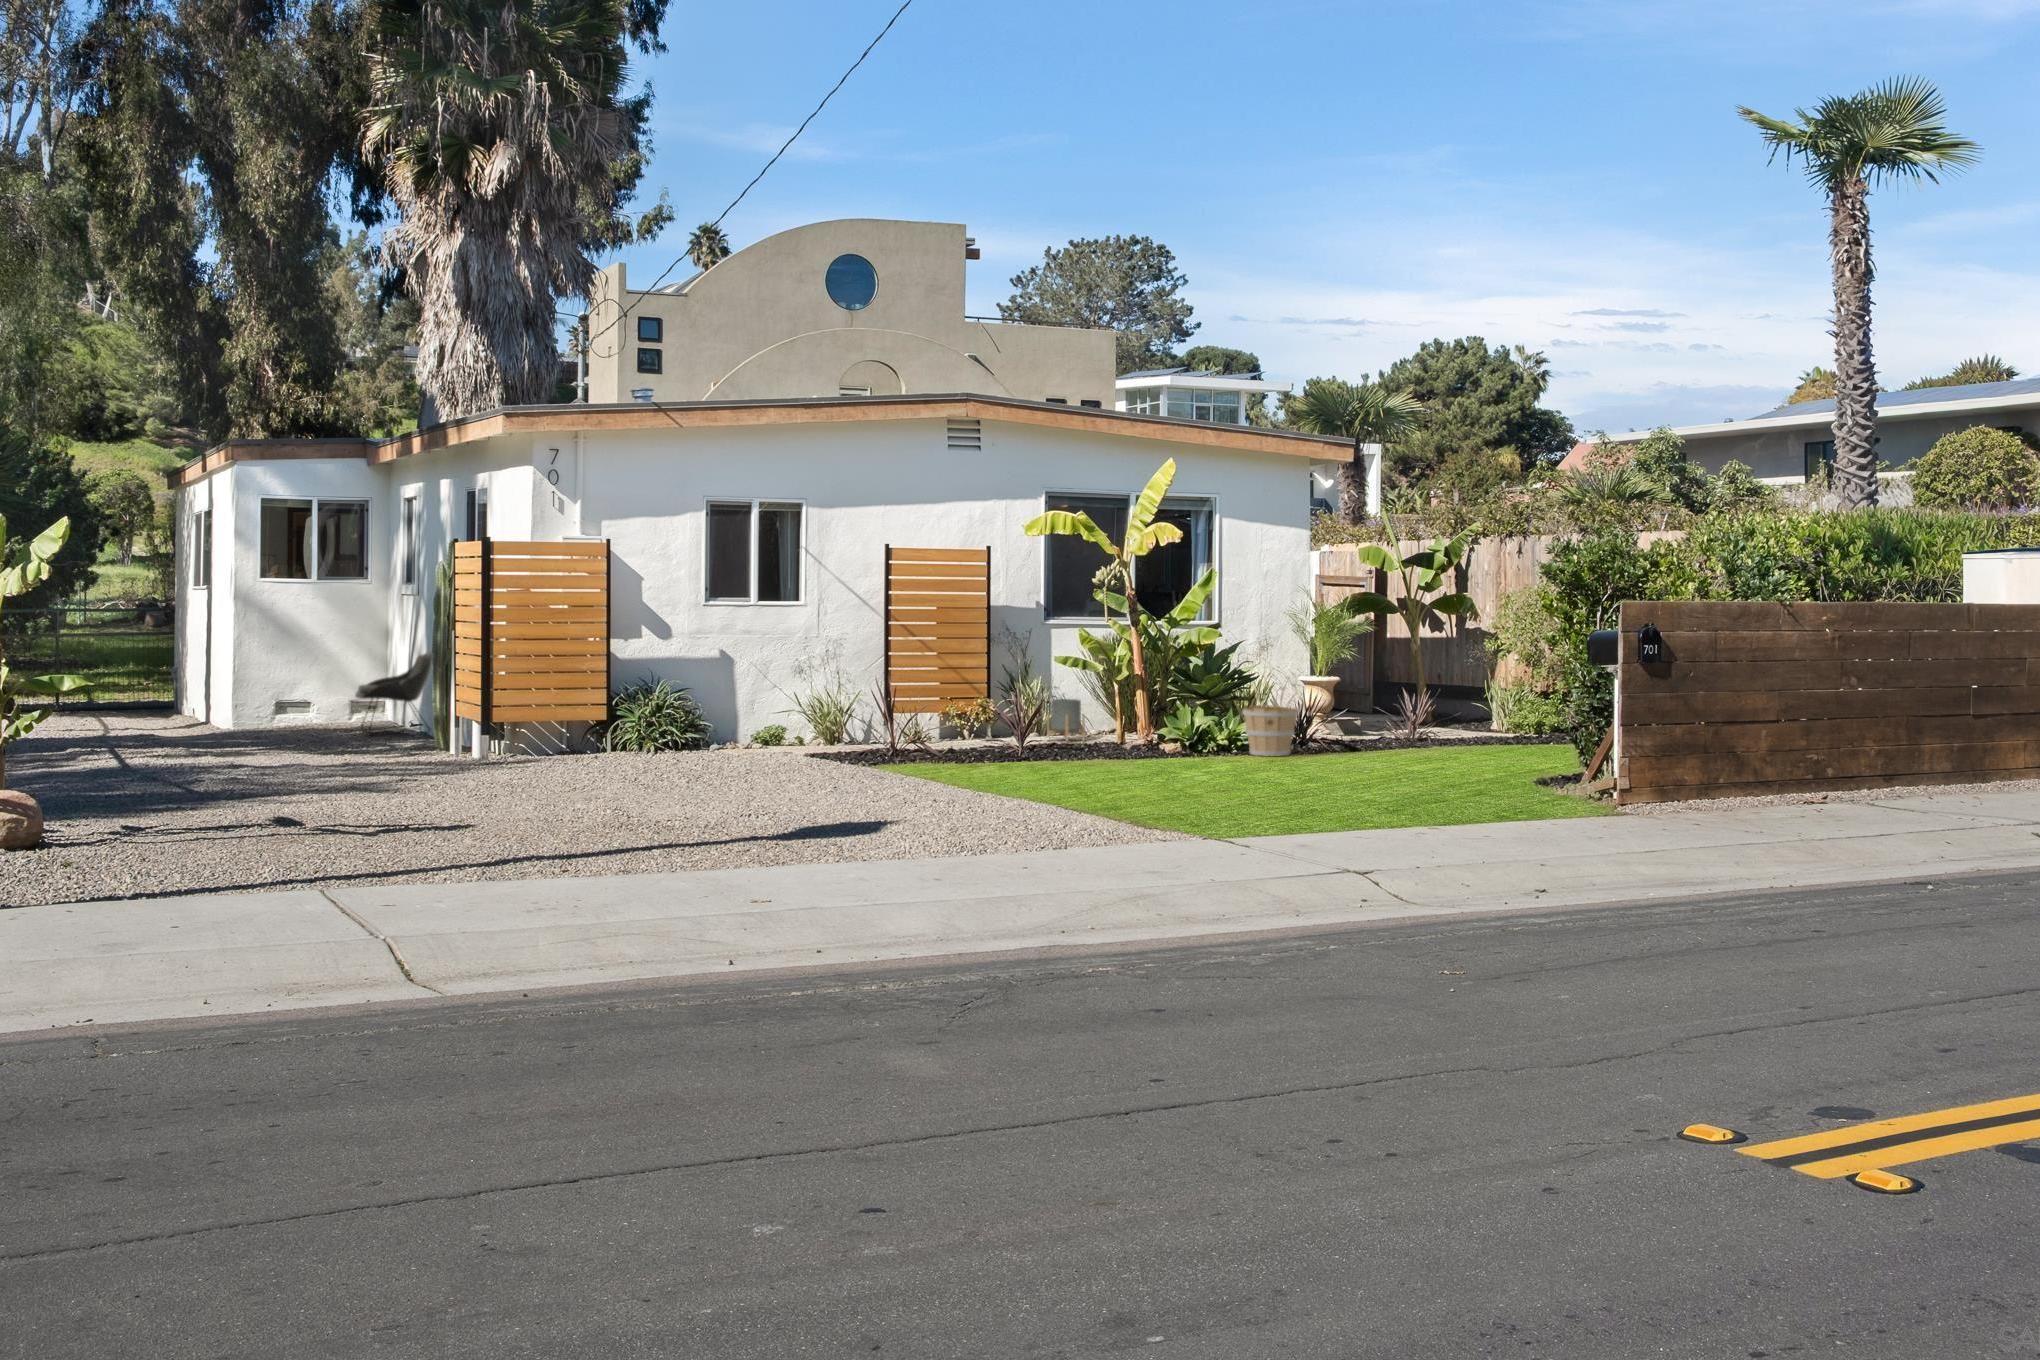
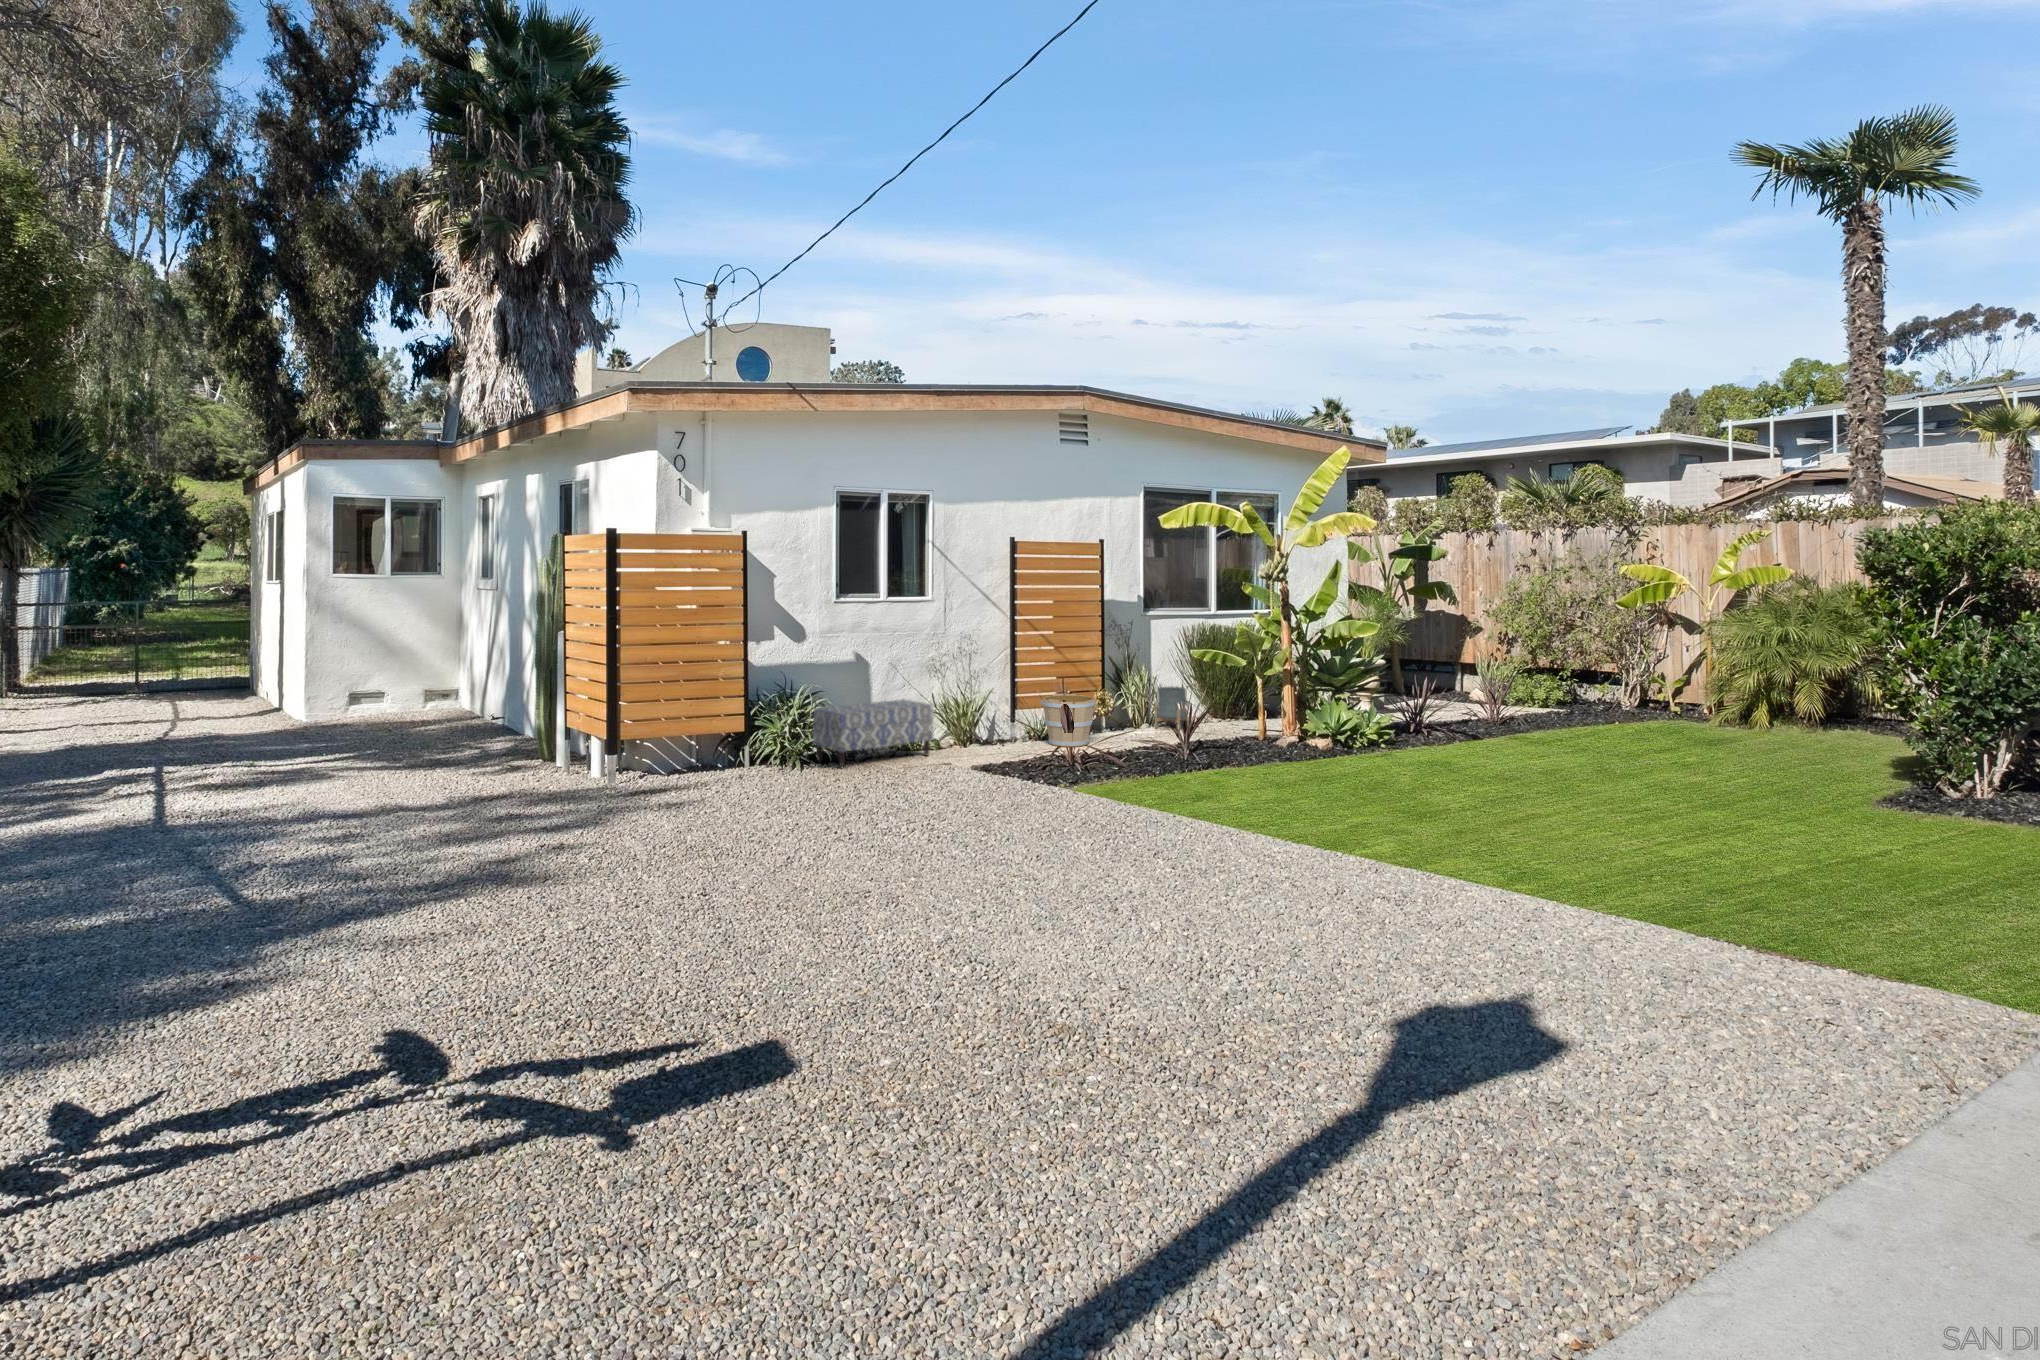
lounge chair: present [355,652,434,736] -> none [440,650,525,742]
bench: none [675,699,790,755] -> present [813,699,933,768]
wooden bucket: present [1242,705,1298,757] -> present [1041,694,1096,747]

